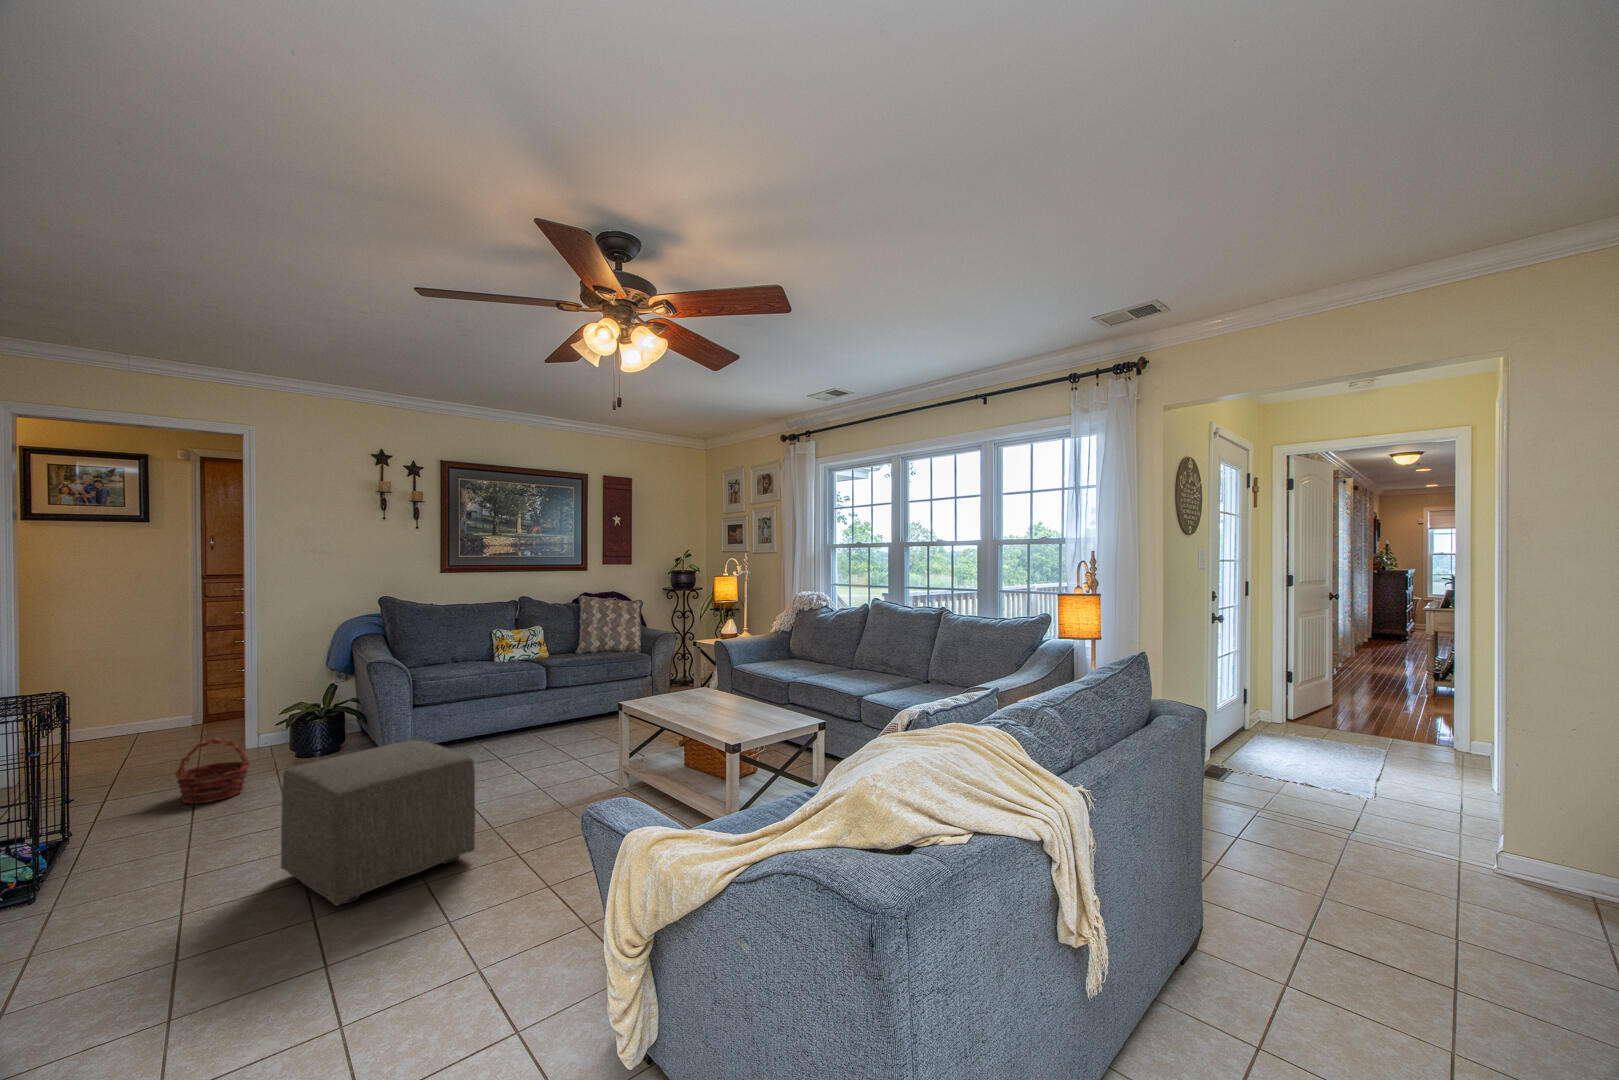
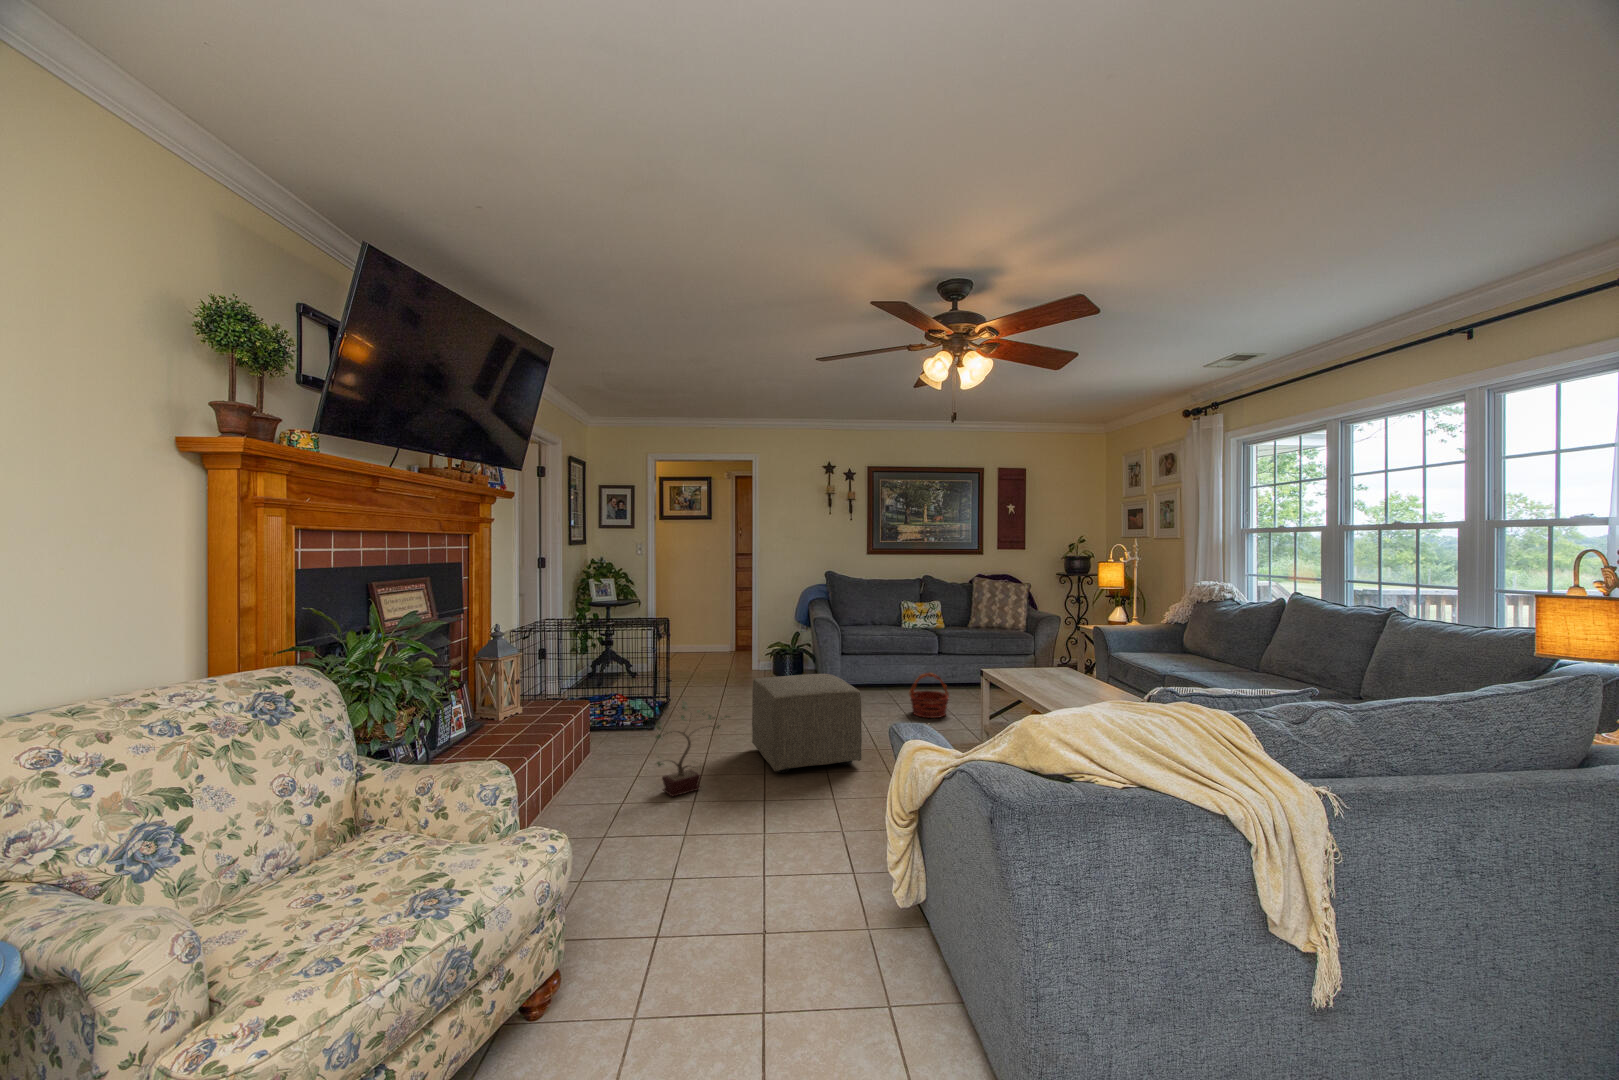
basket: present [175,738,249,804] -> present [909,673,949,718]
potted plant: none [76,837,254,1018] -> present [656,702,730,796]

